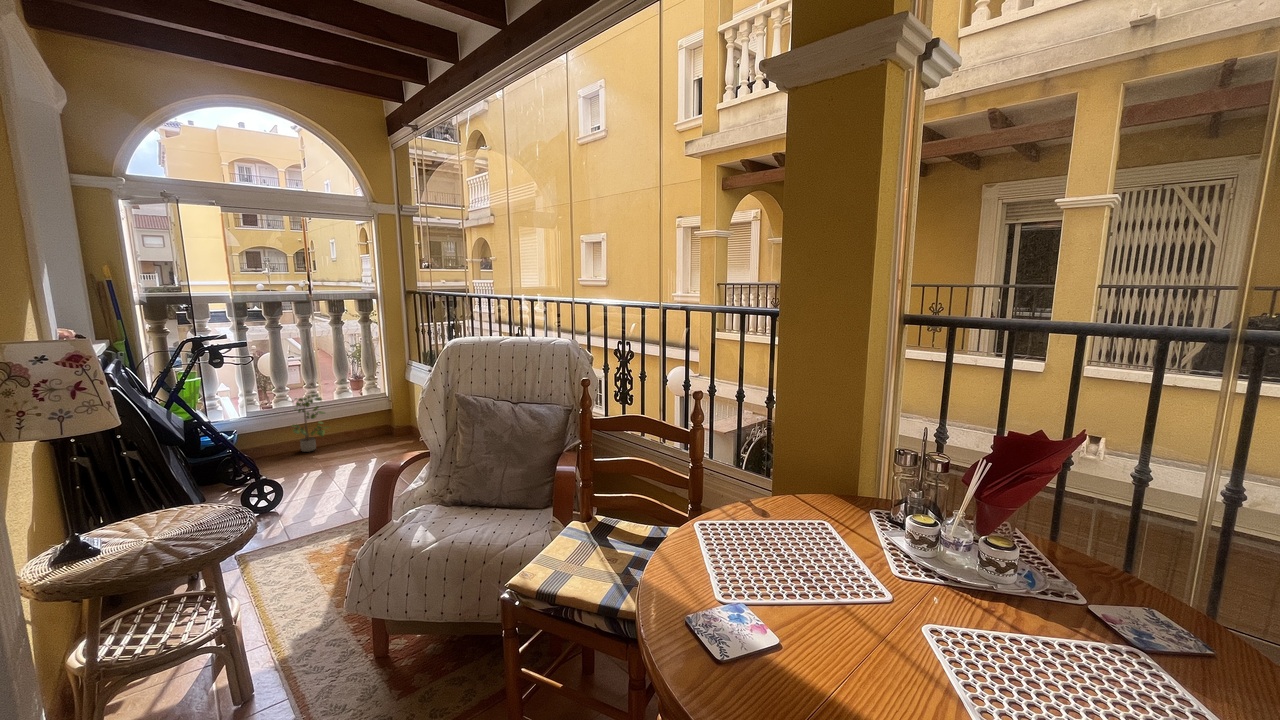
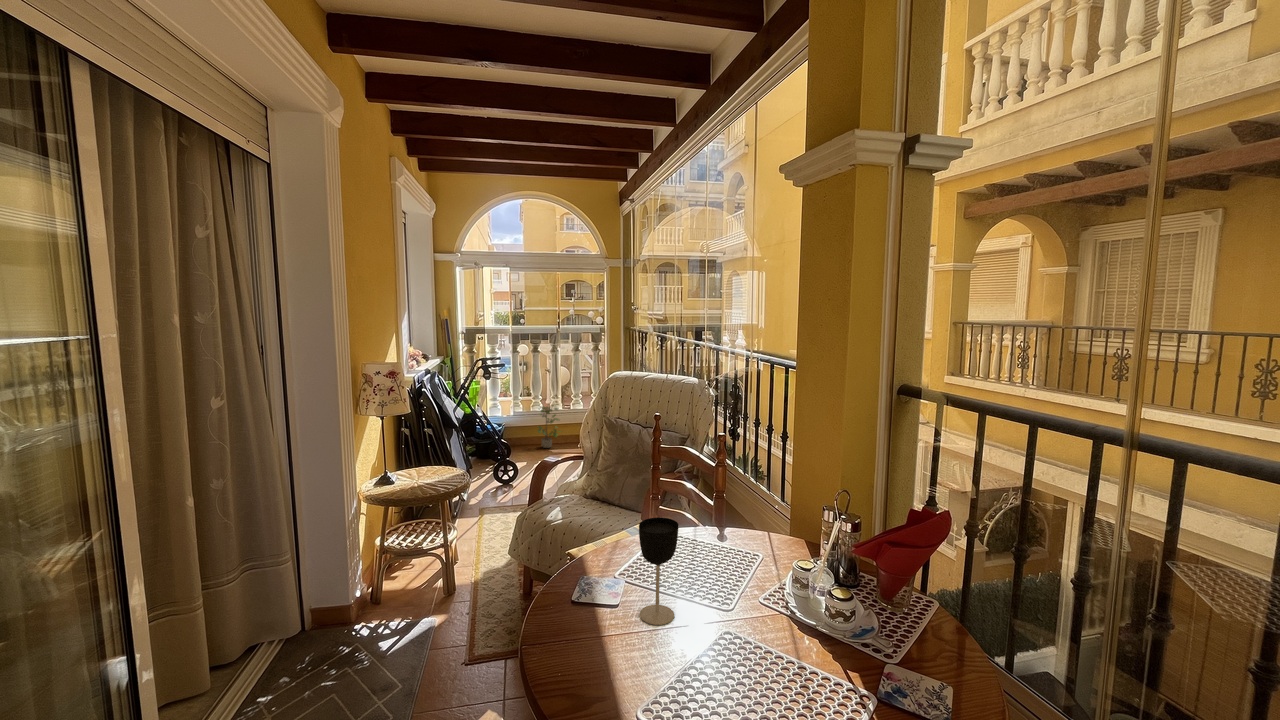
wine glass: none [814,505,881,666] -> present [639,517,678,625]

